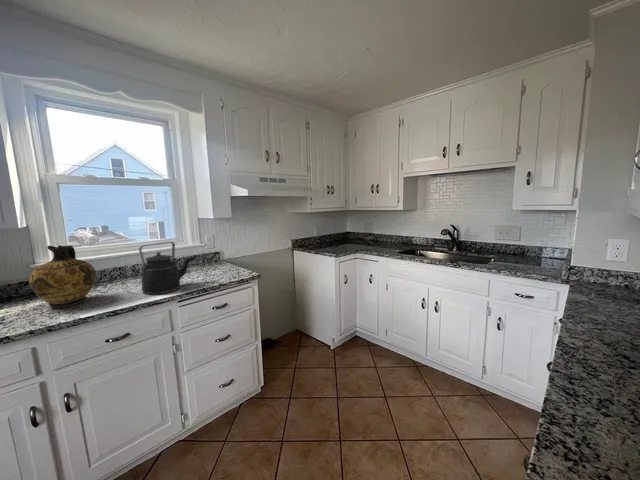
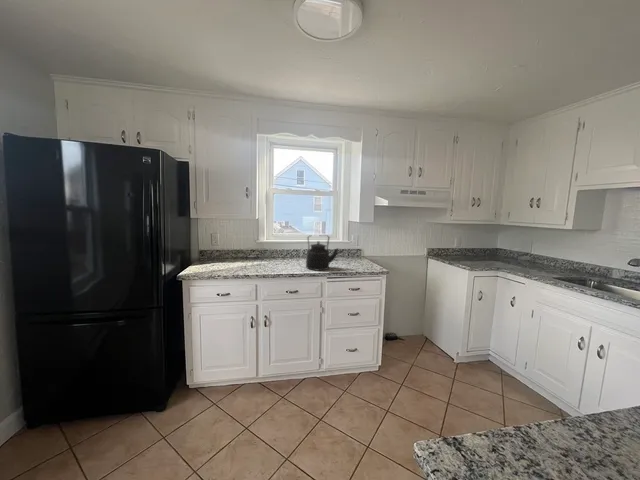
ceramic jug: present [29,245,96,308] -> none [253,229,283,267]

